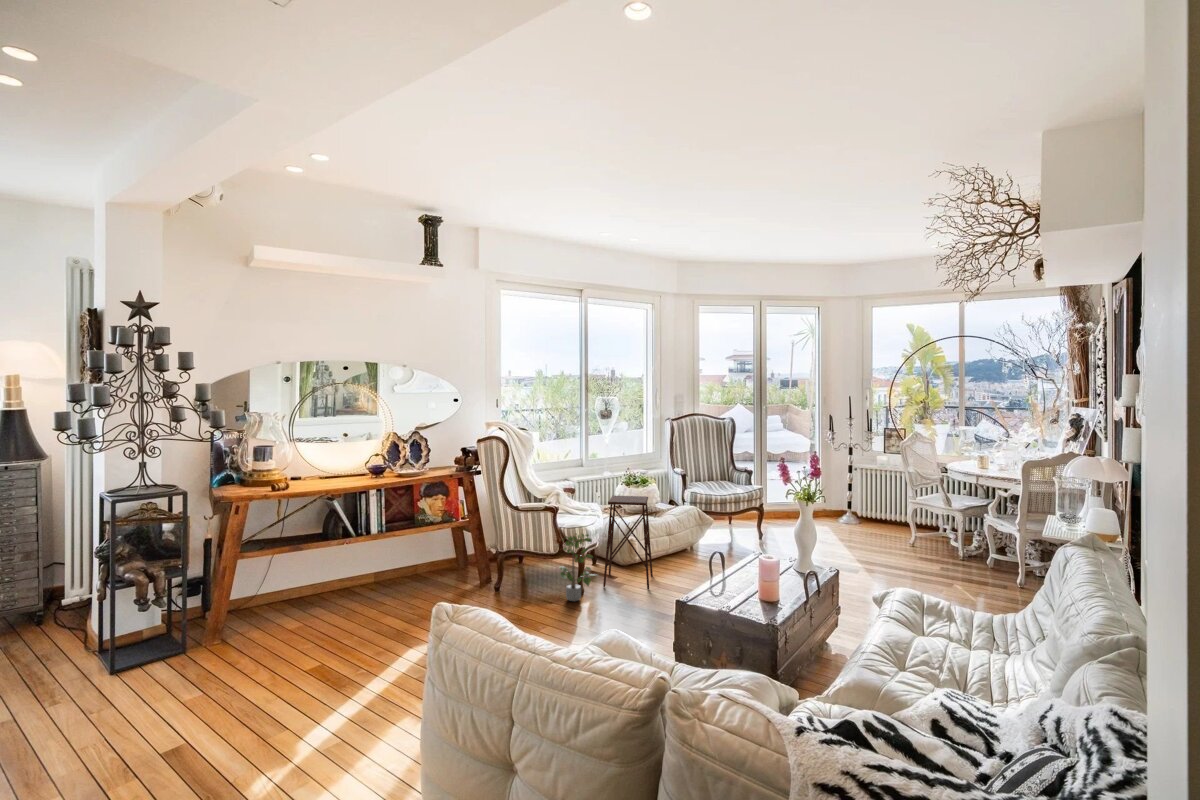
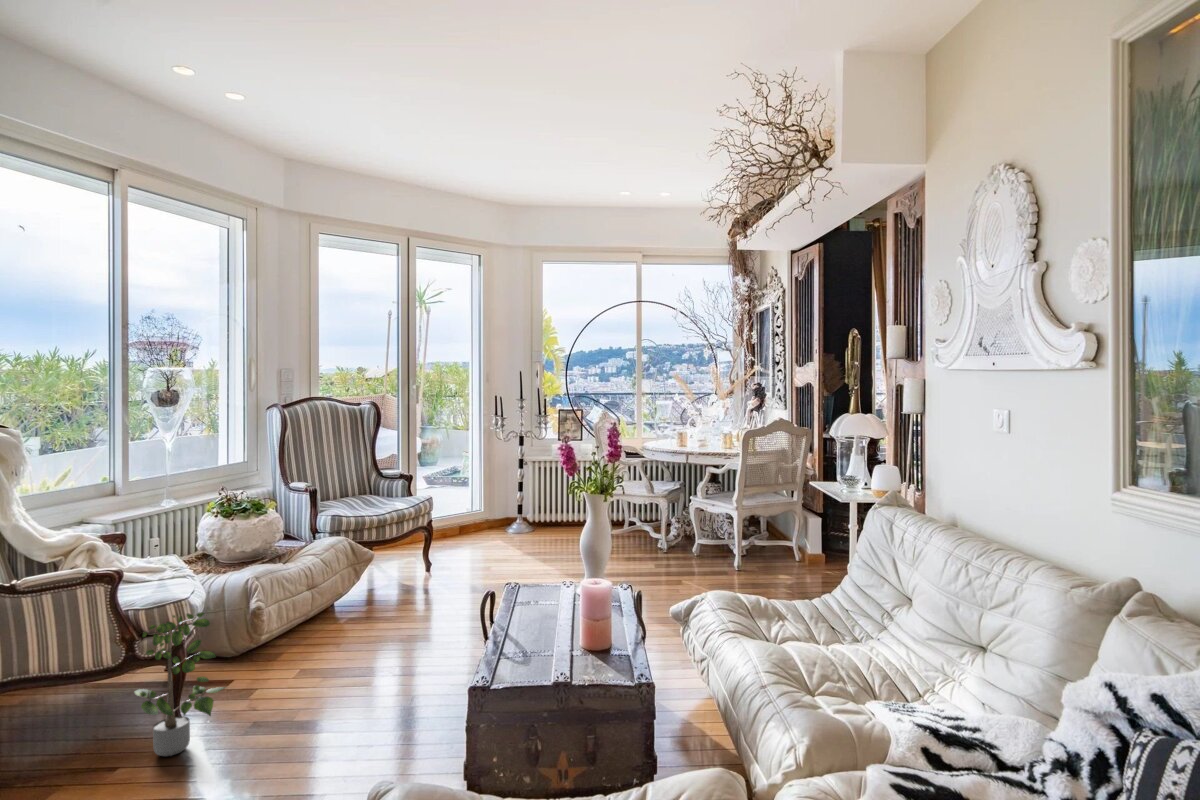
side table: present [603,496,653,589] -> none [218,527,315,707]

